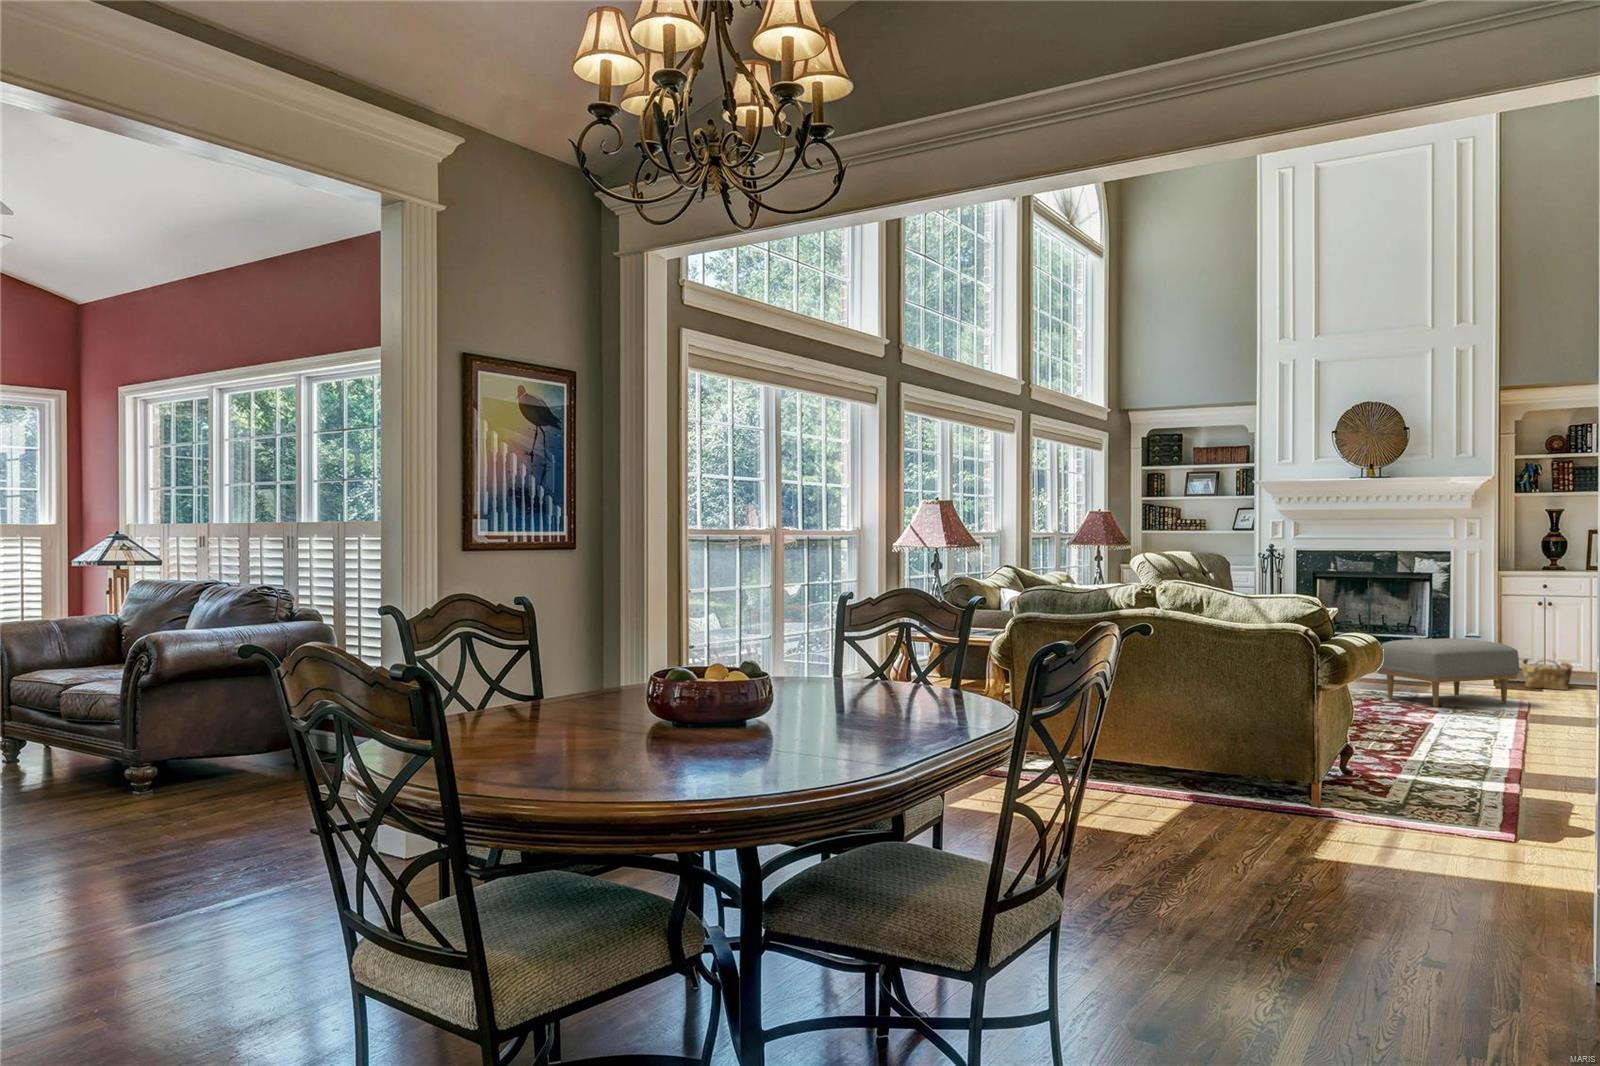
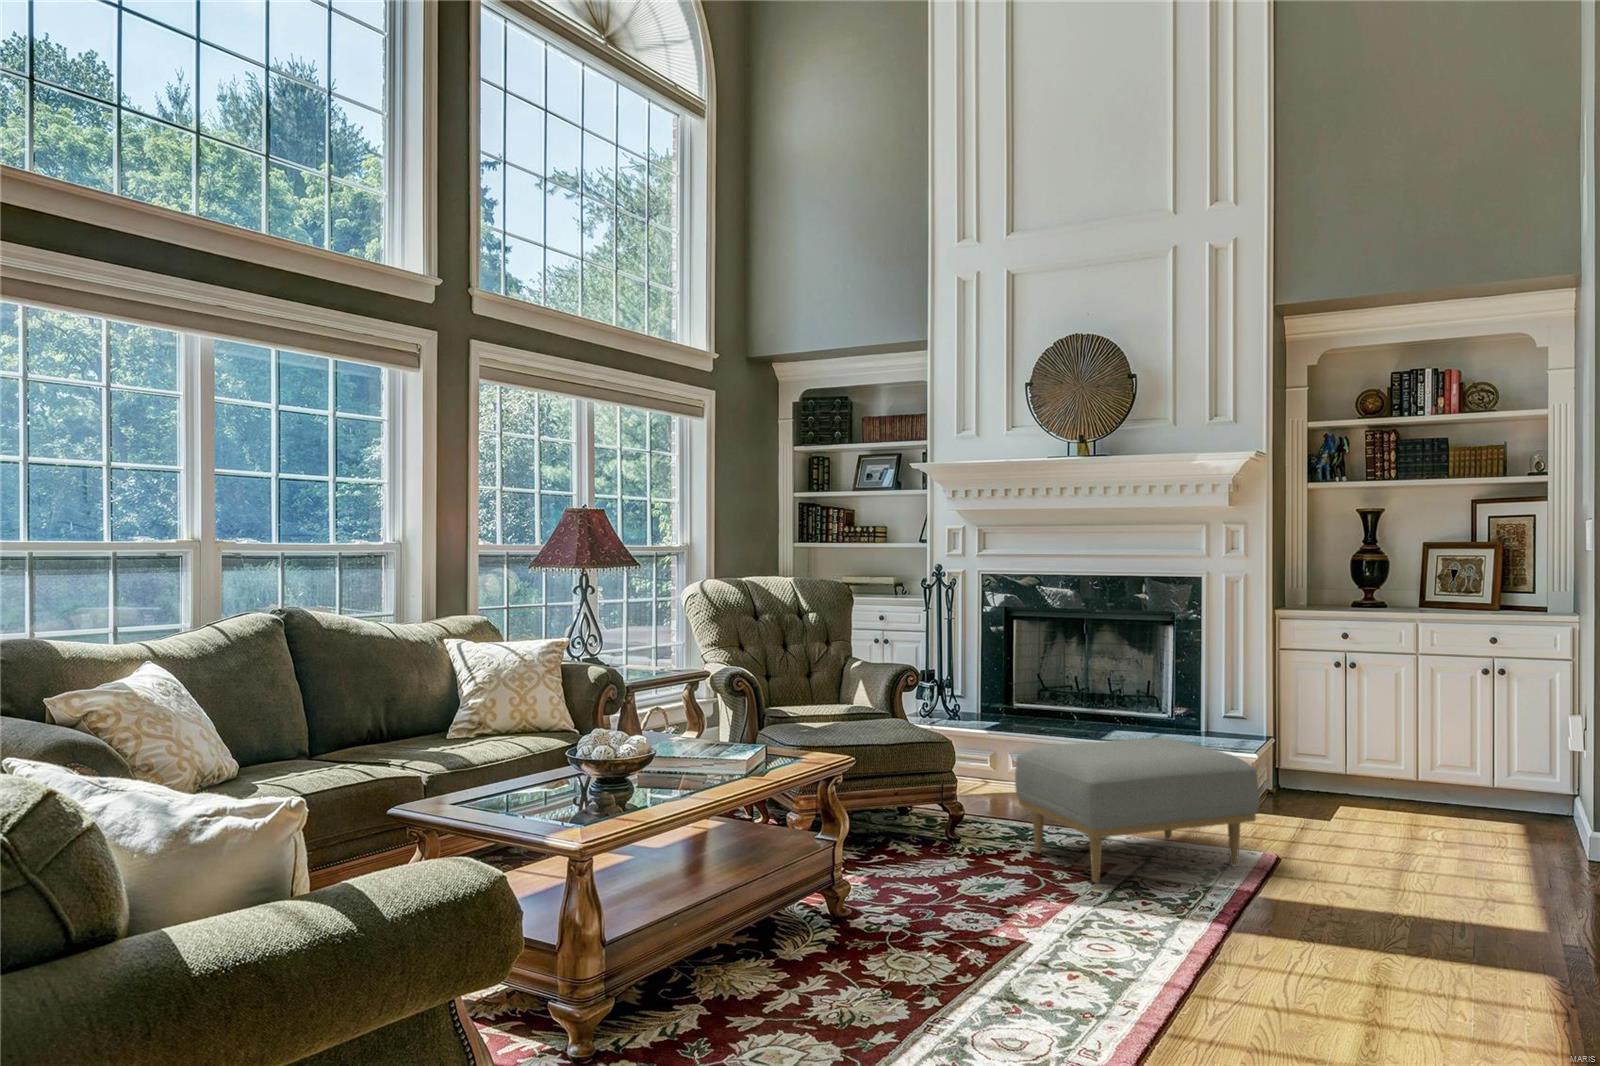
woven basket: present [1521,659,1572,690] -> none [1304,742,1384,817]

